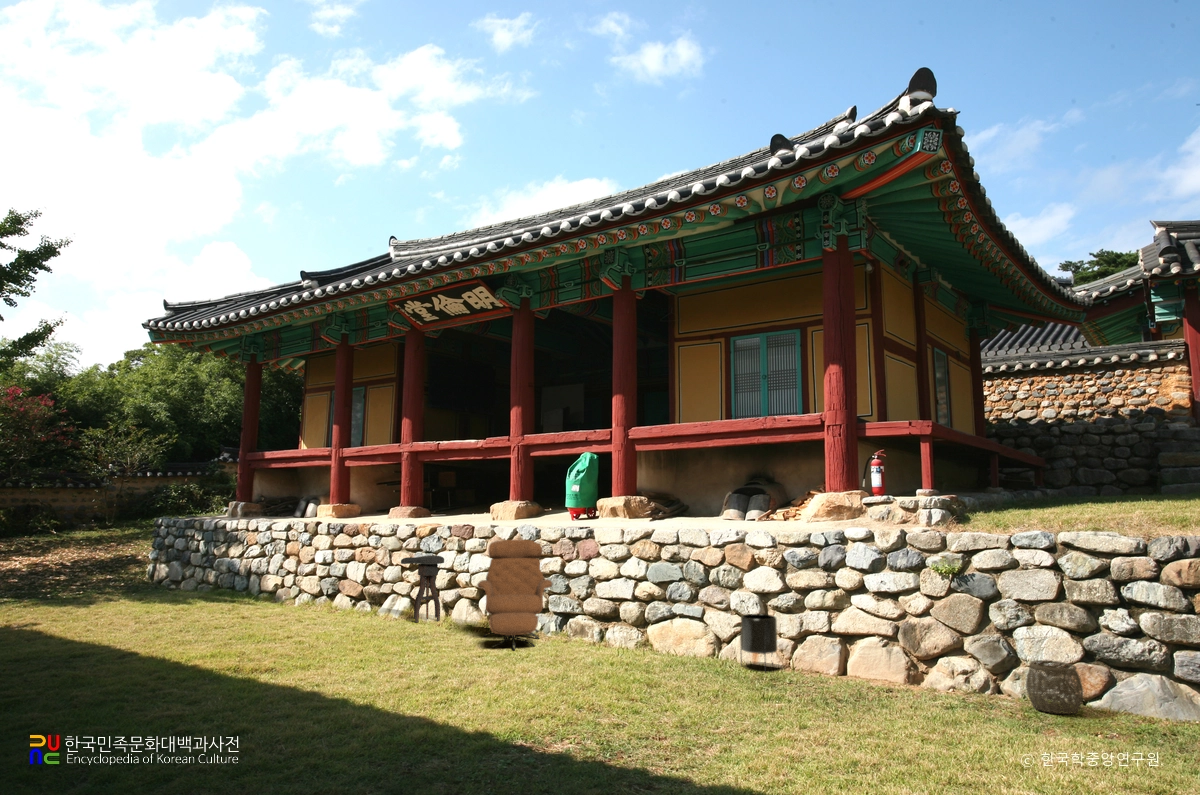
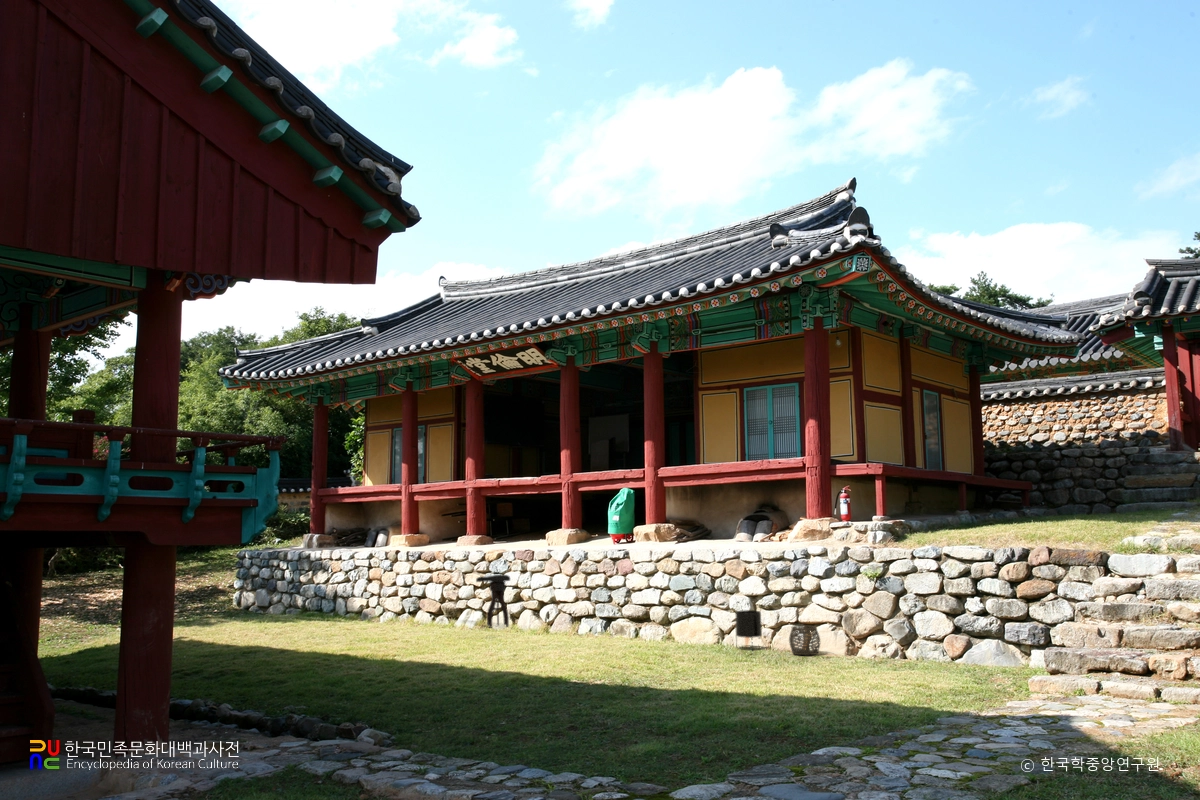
lounge chair: present [477,540,552,650] -> none [540,561,598,642]
woven basket: present [1026,660,1083,714] -> present [789,625,820,655]

